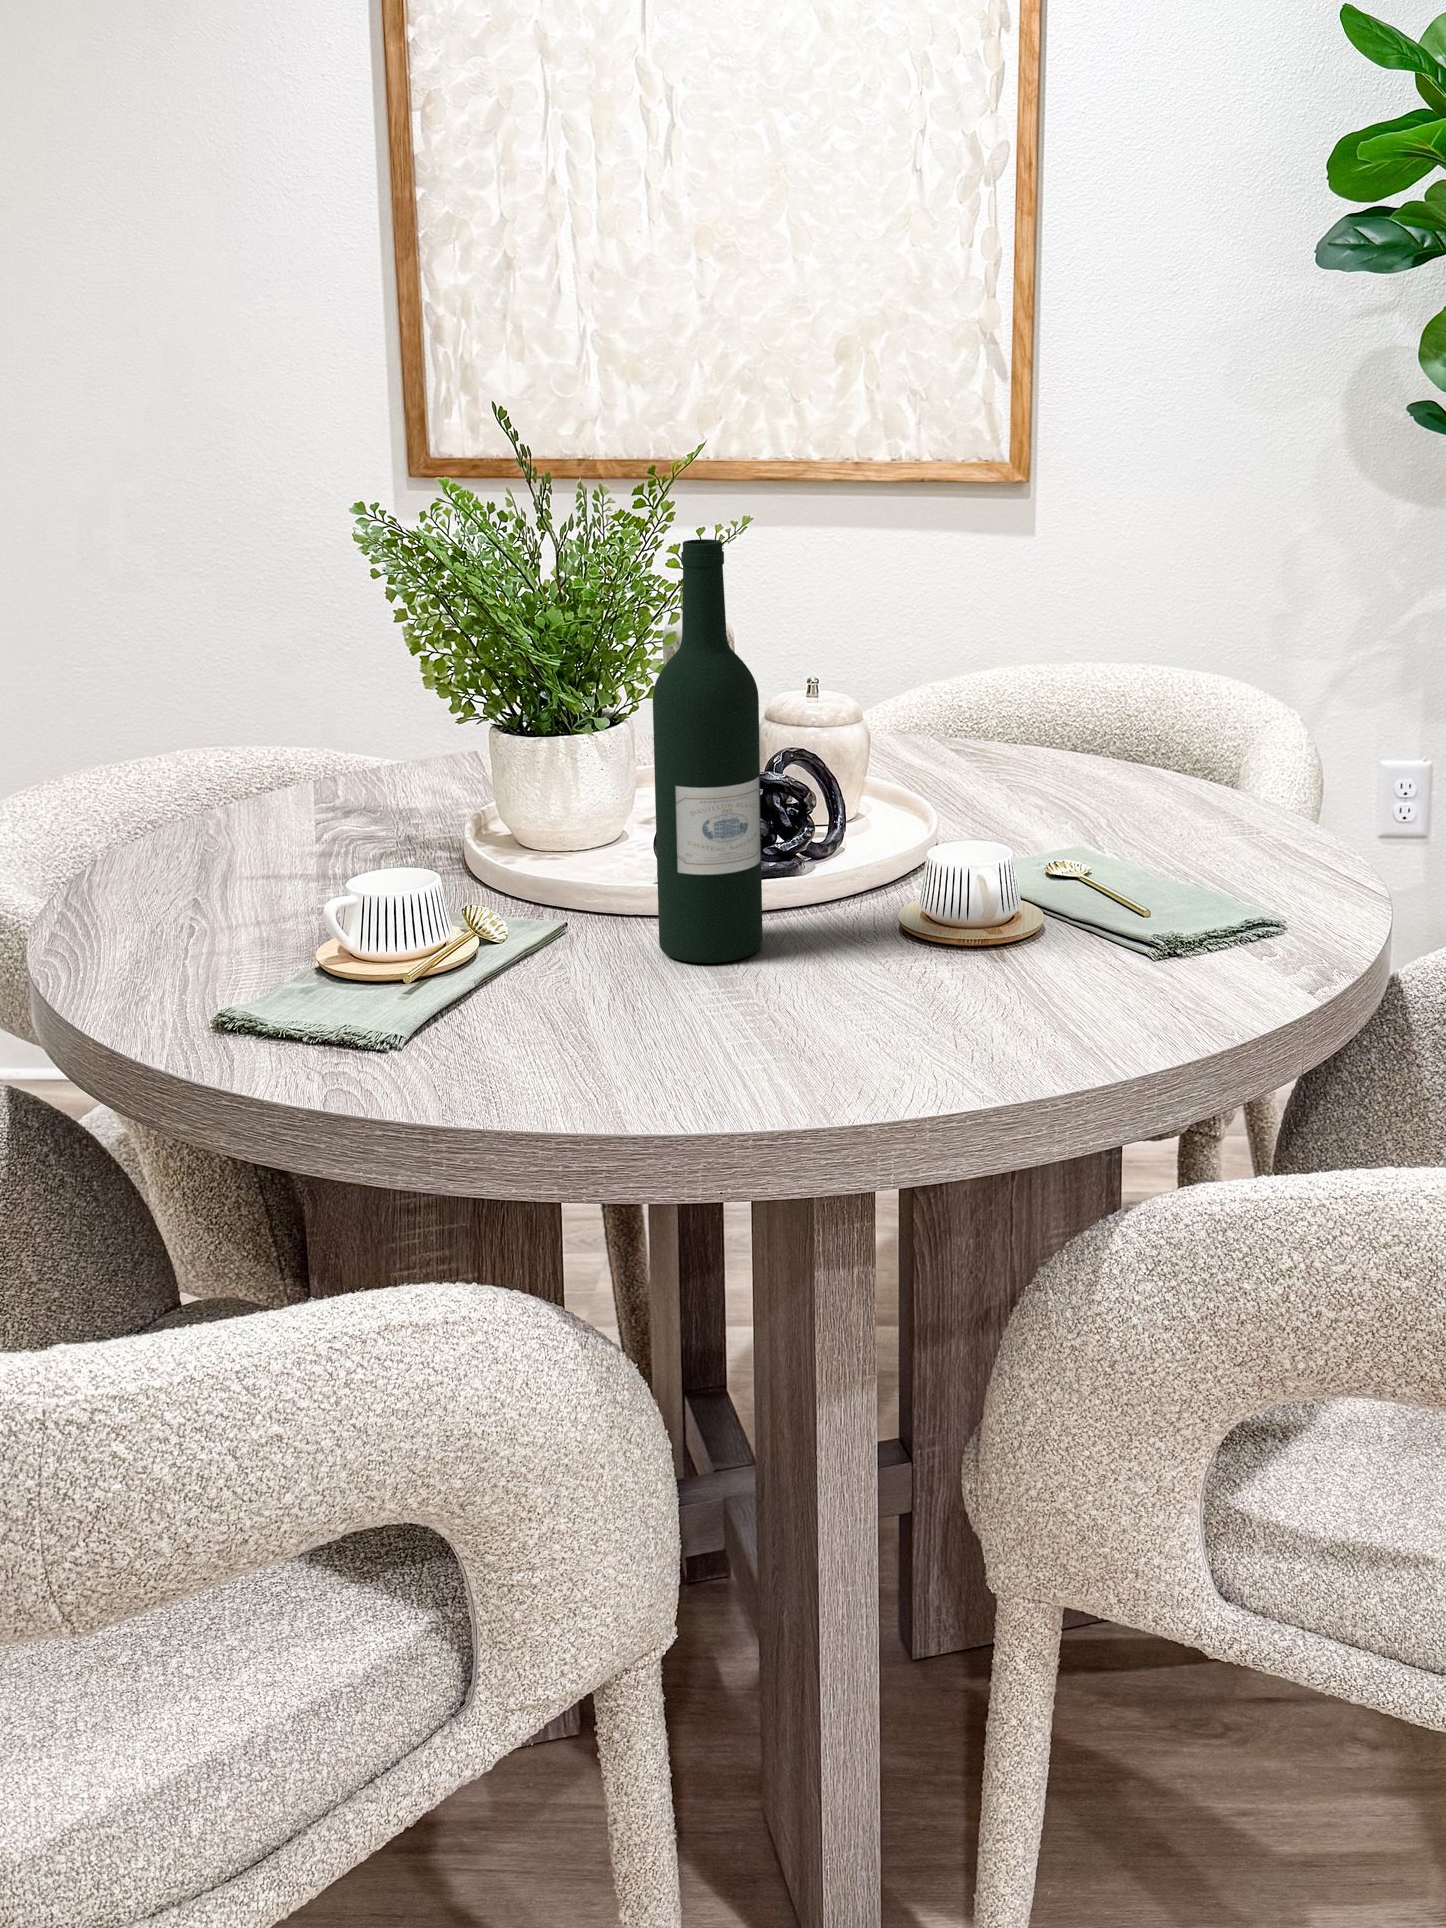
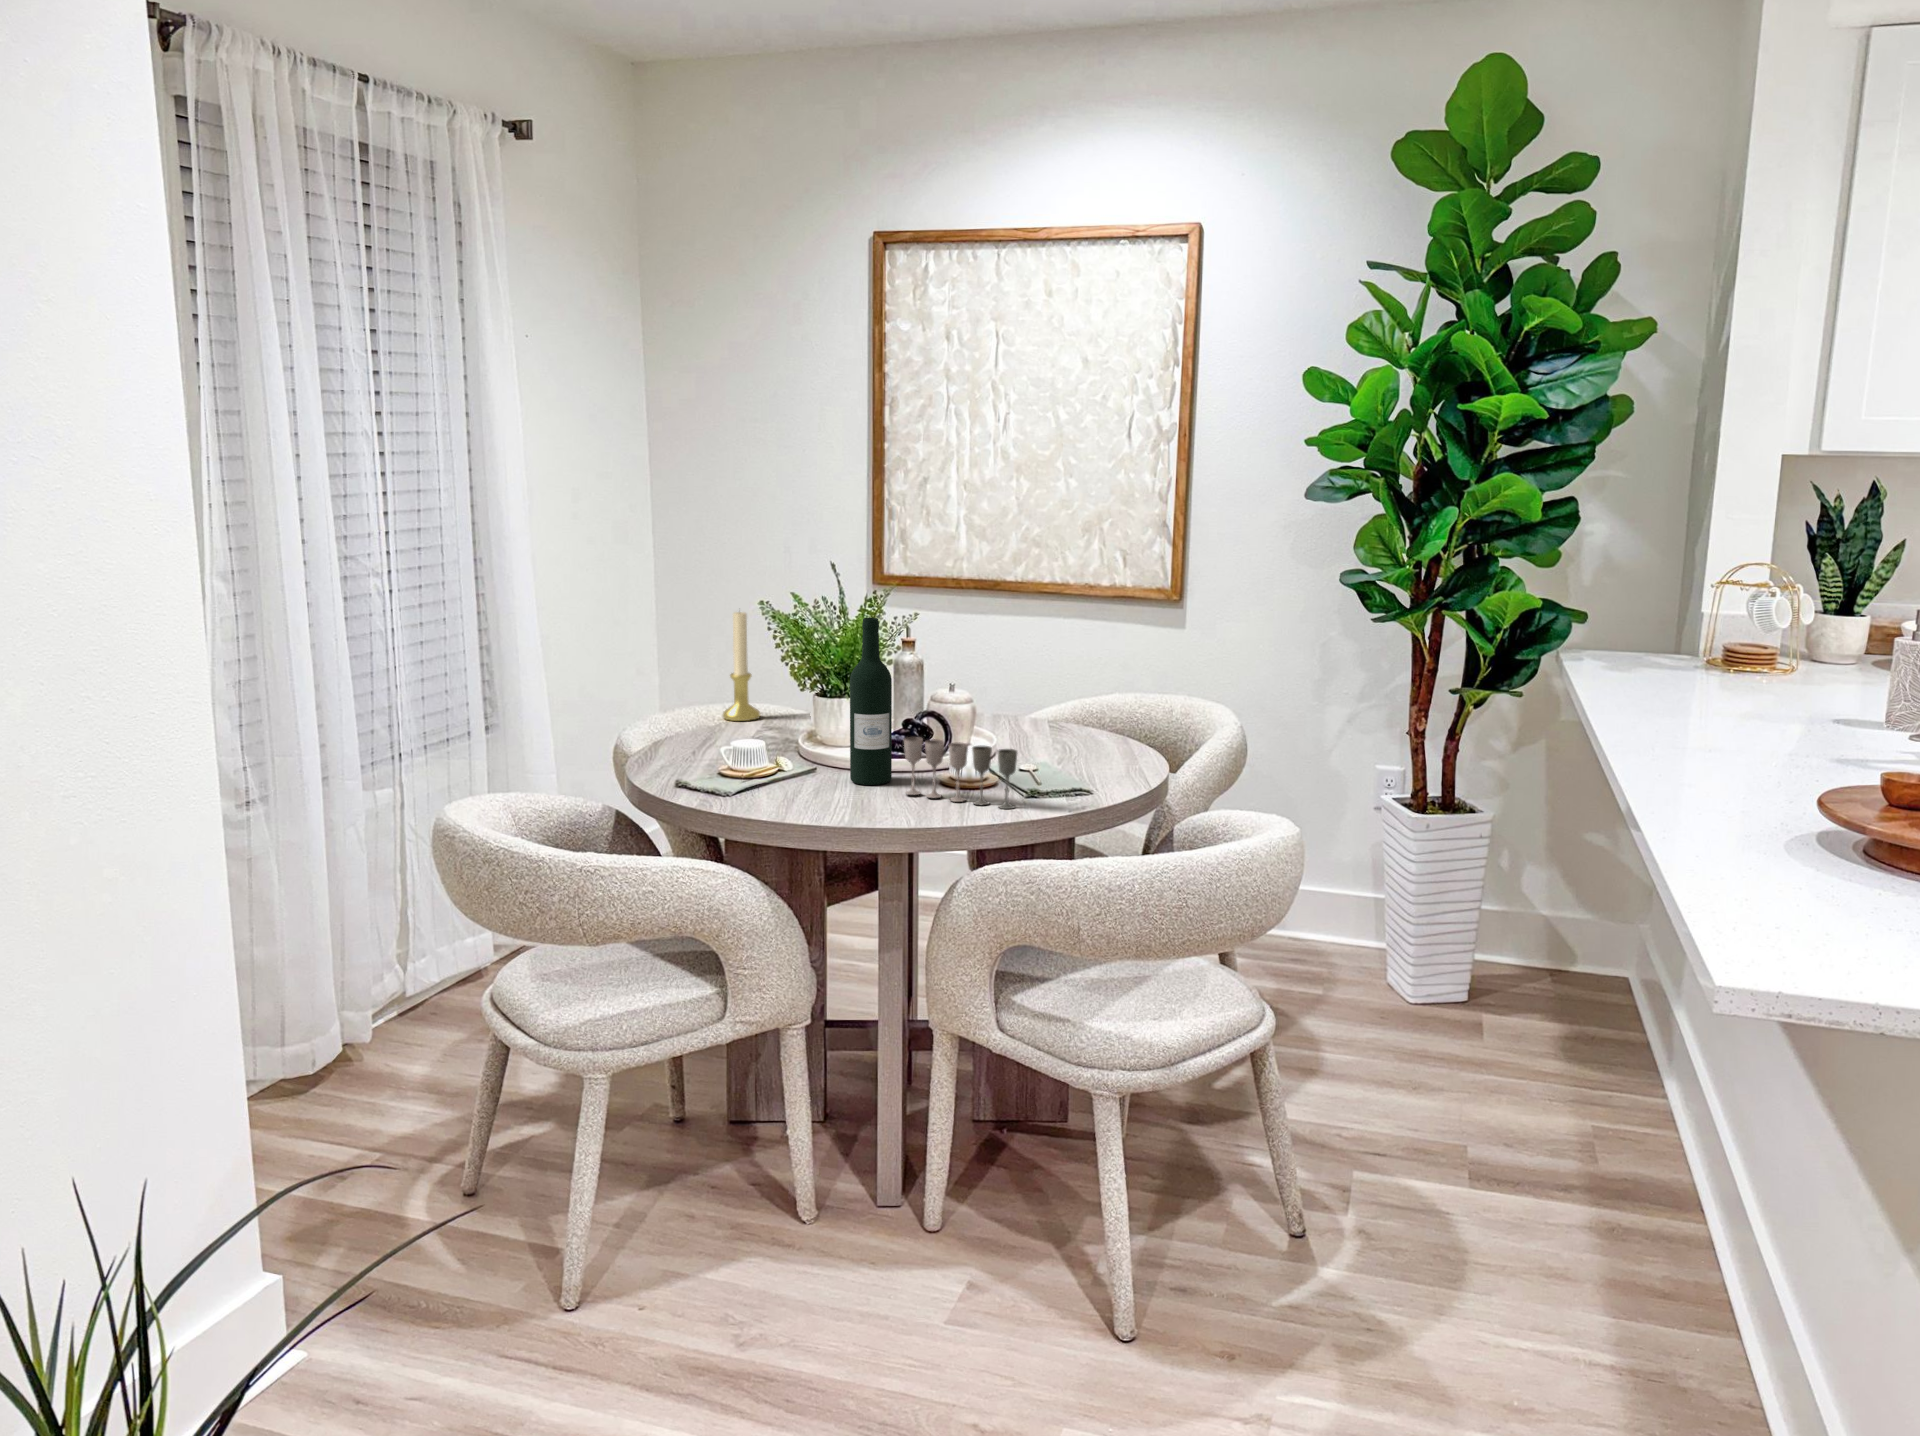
candle holder: none [194,538,284,801] -> present [723,612,760,721]
wine glass: none [833,836,1157,1006] -> present [904,737,1017,809]

